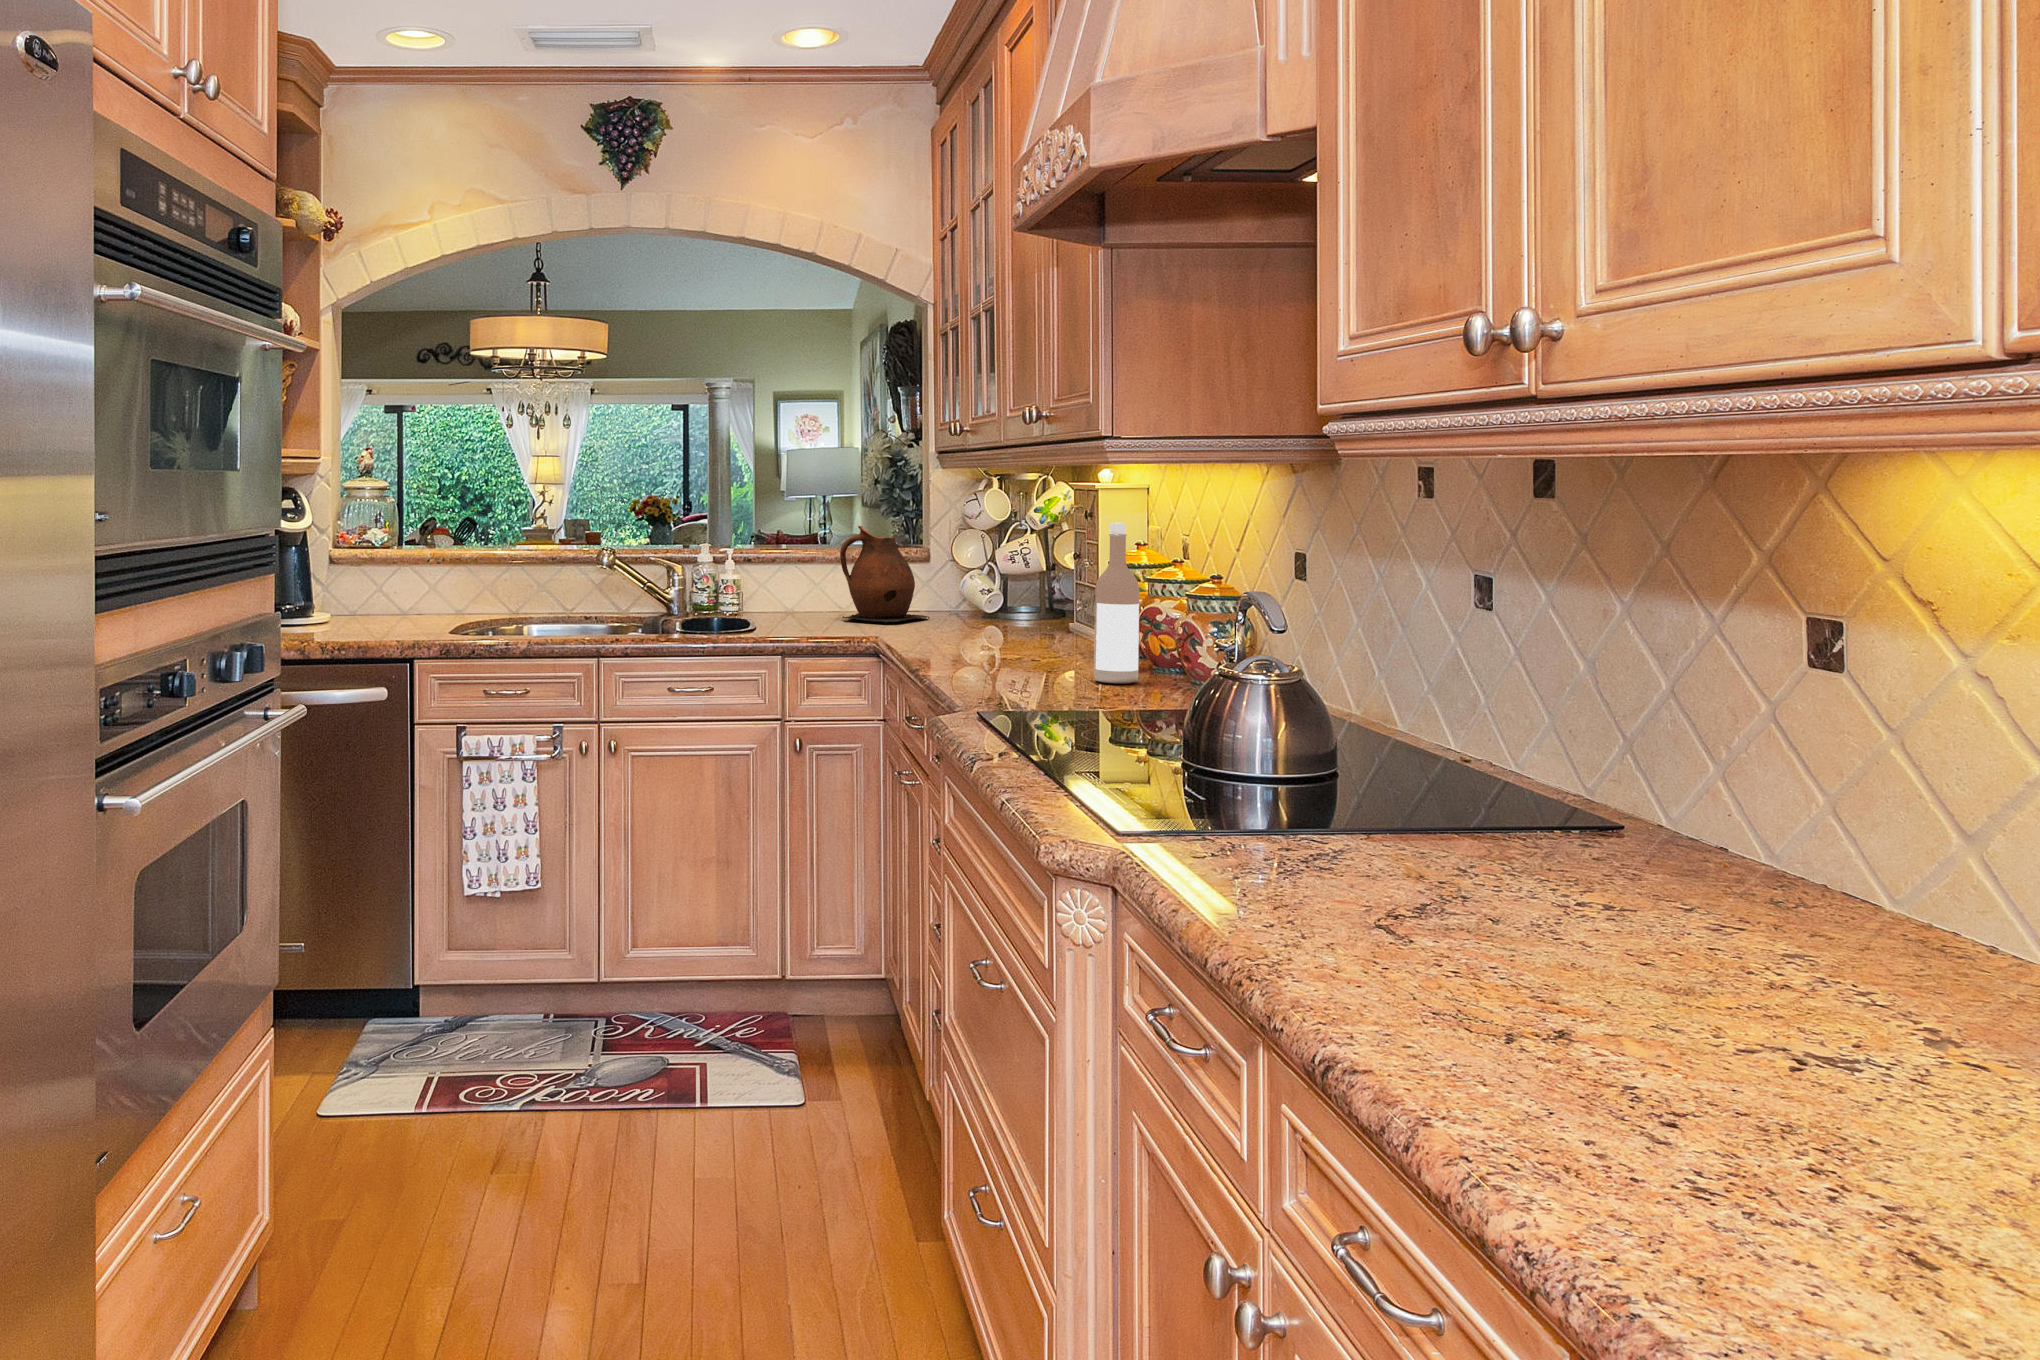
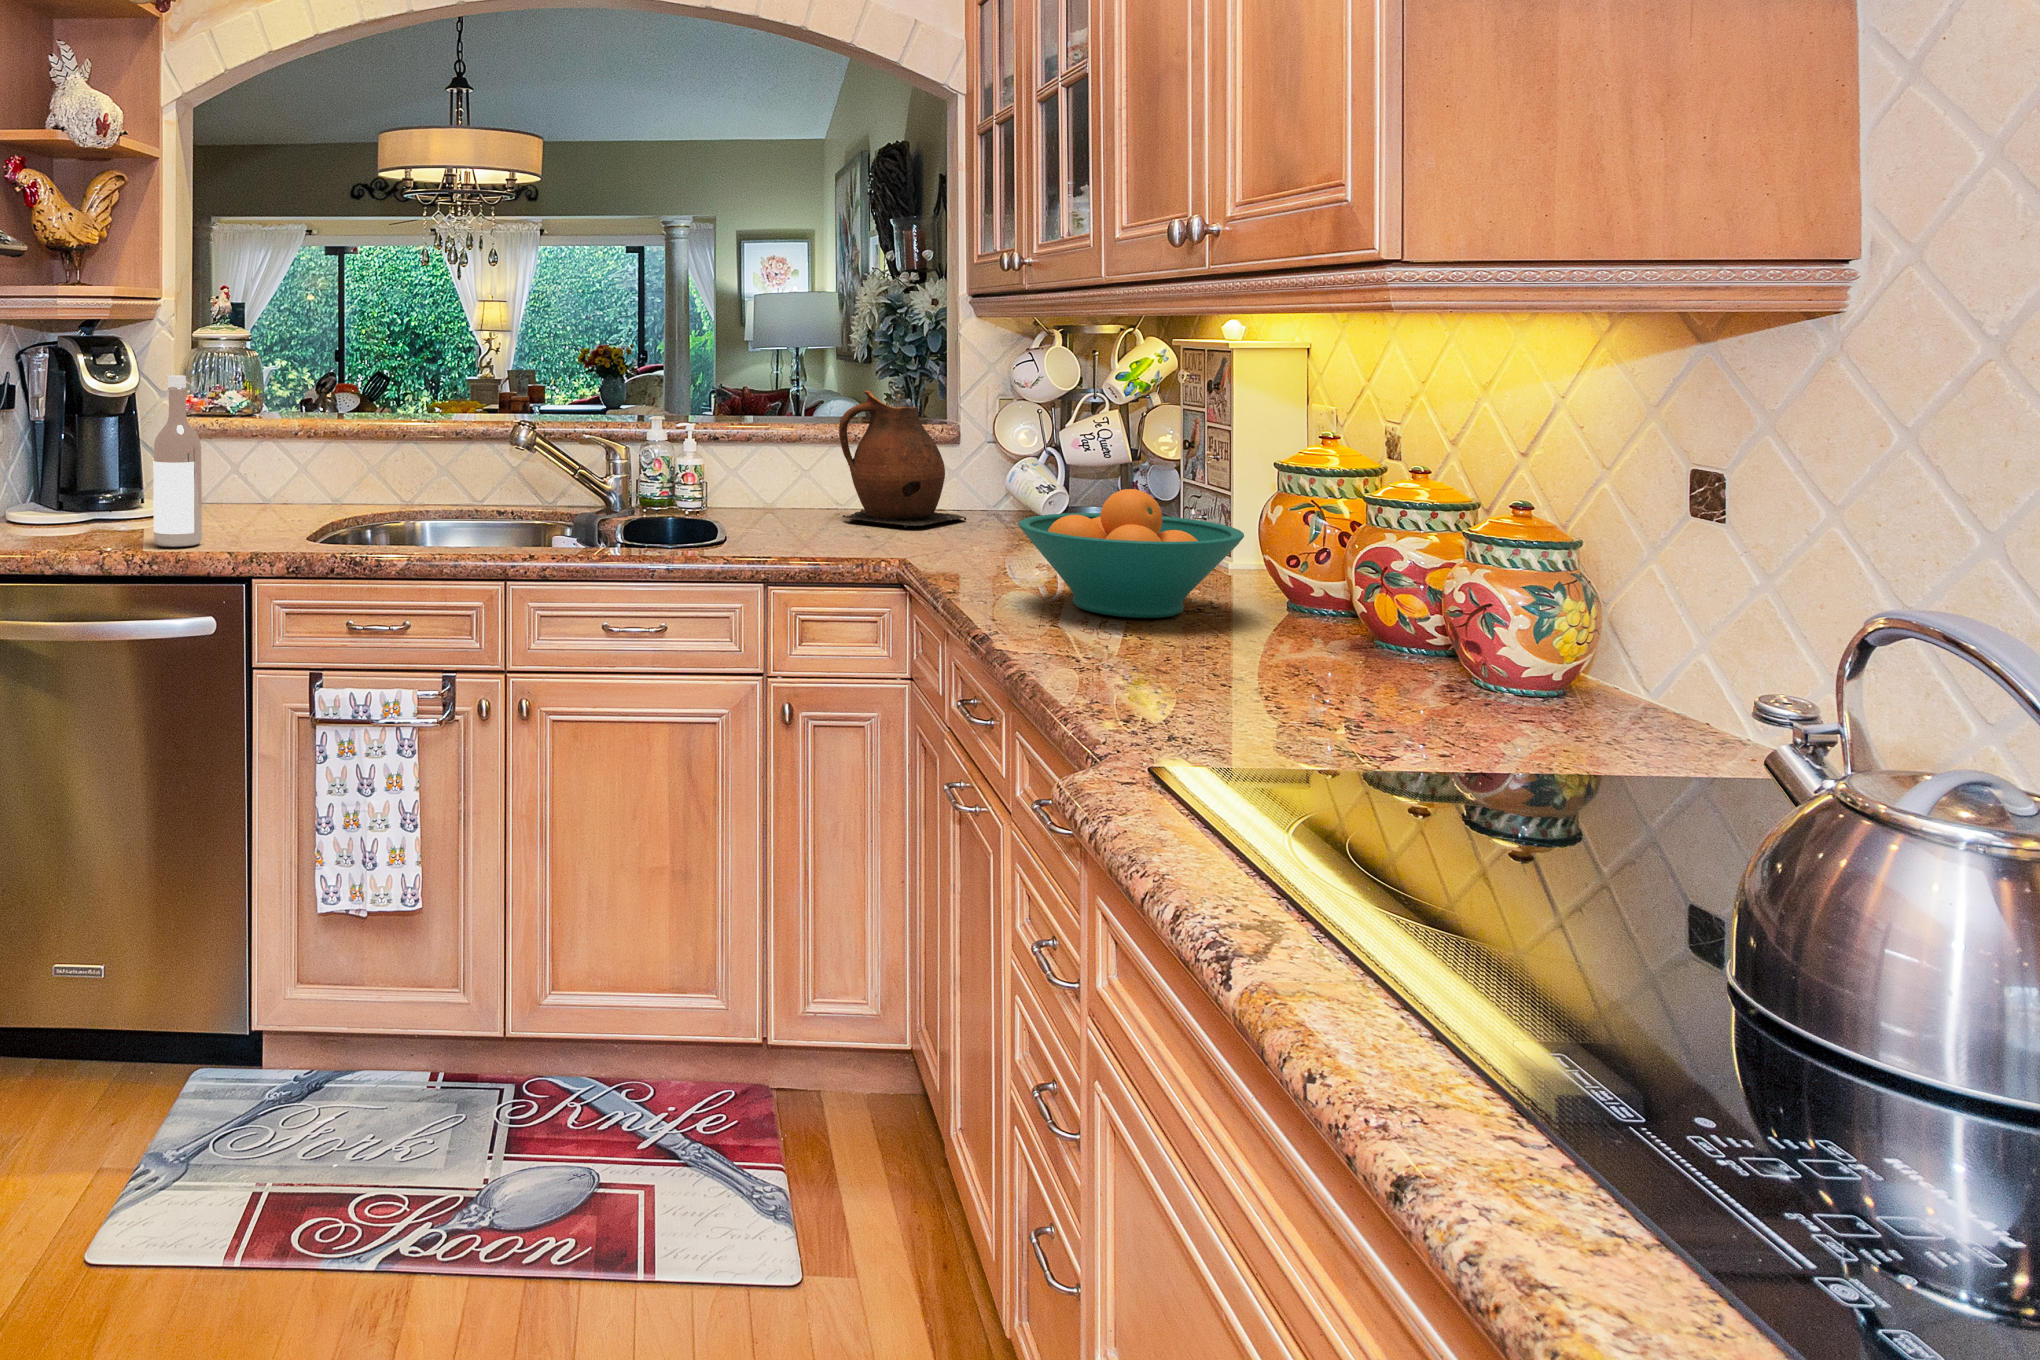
wine bottle: present [1094,523,1139,684] -> present [153,375,202,547]
fruit bowl: none [945,583,1080,663] -> present [1018,489,1244,618]

